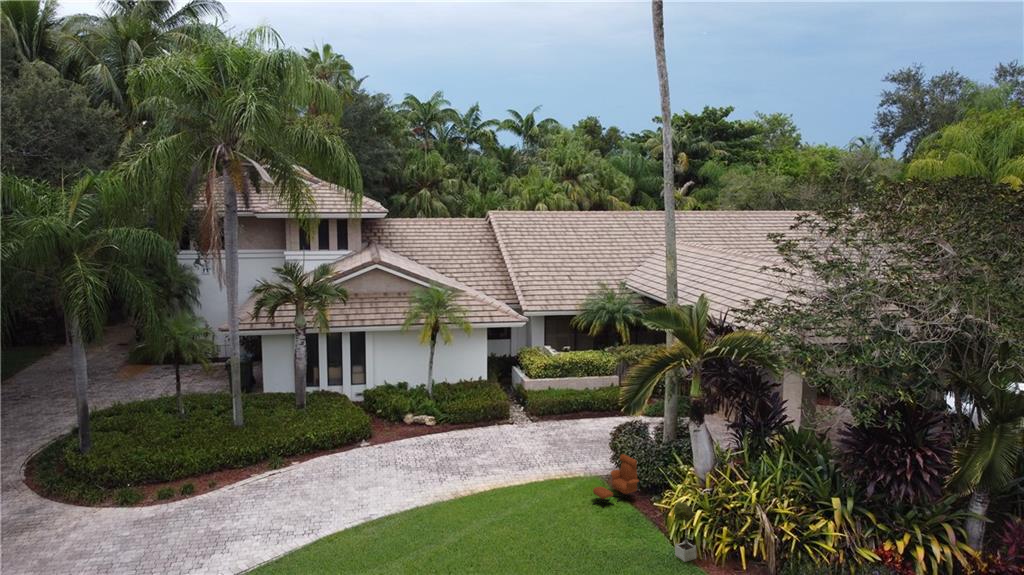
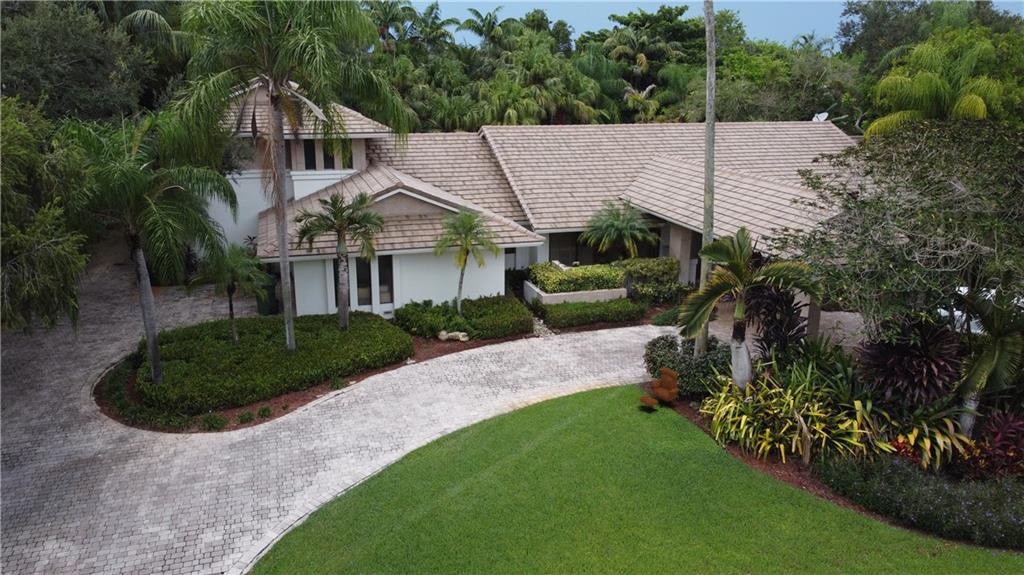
potted tree: present [673,502,697,562] -> none [724,410,743,458]

